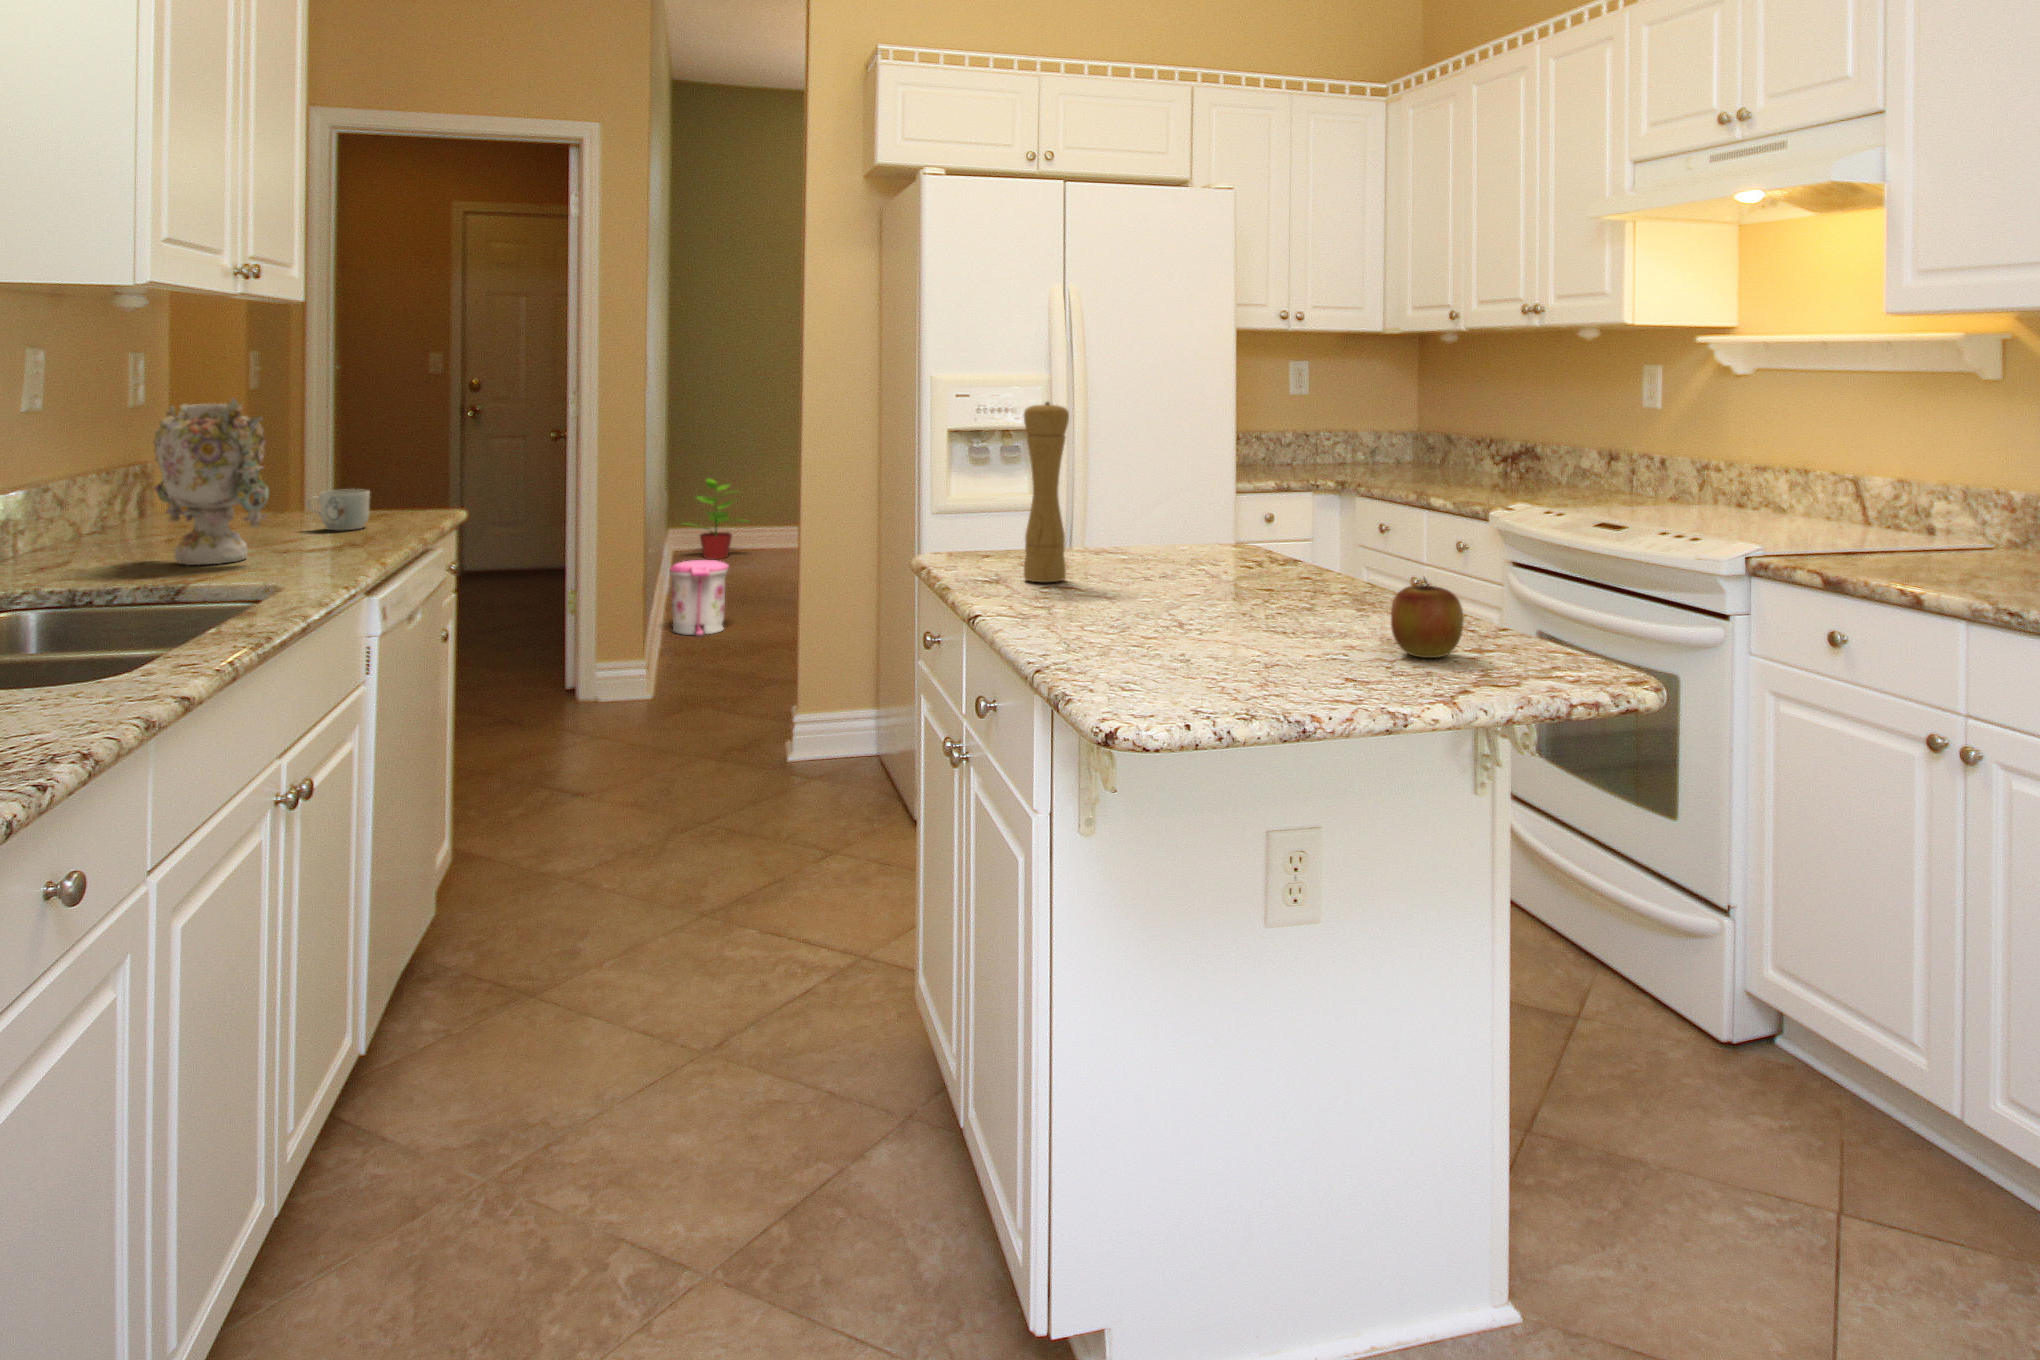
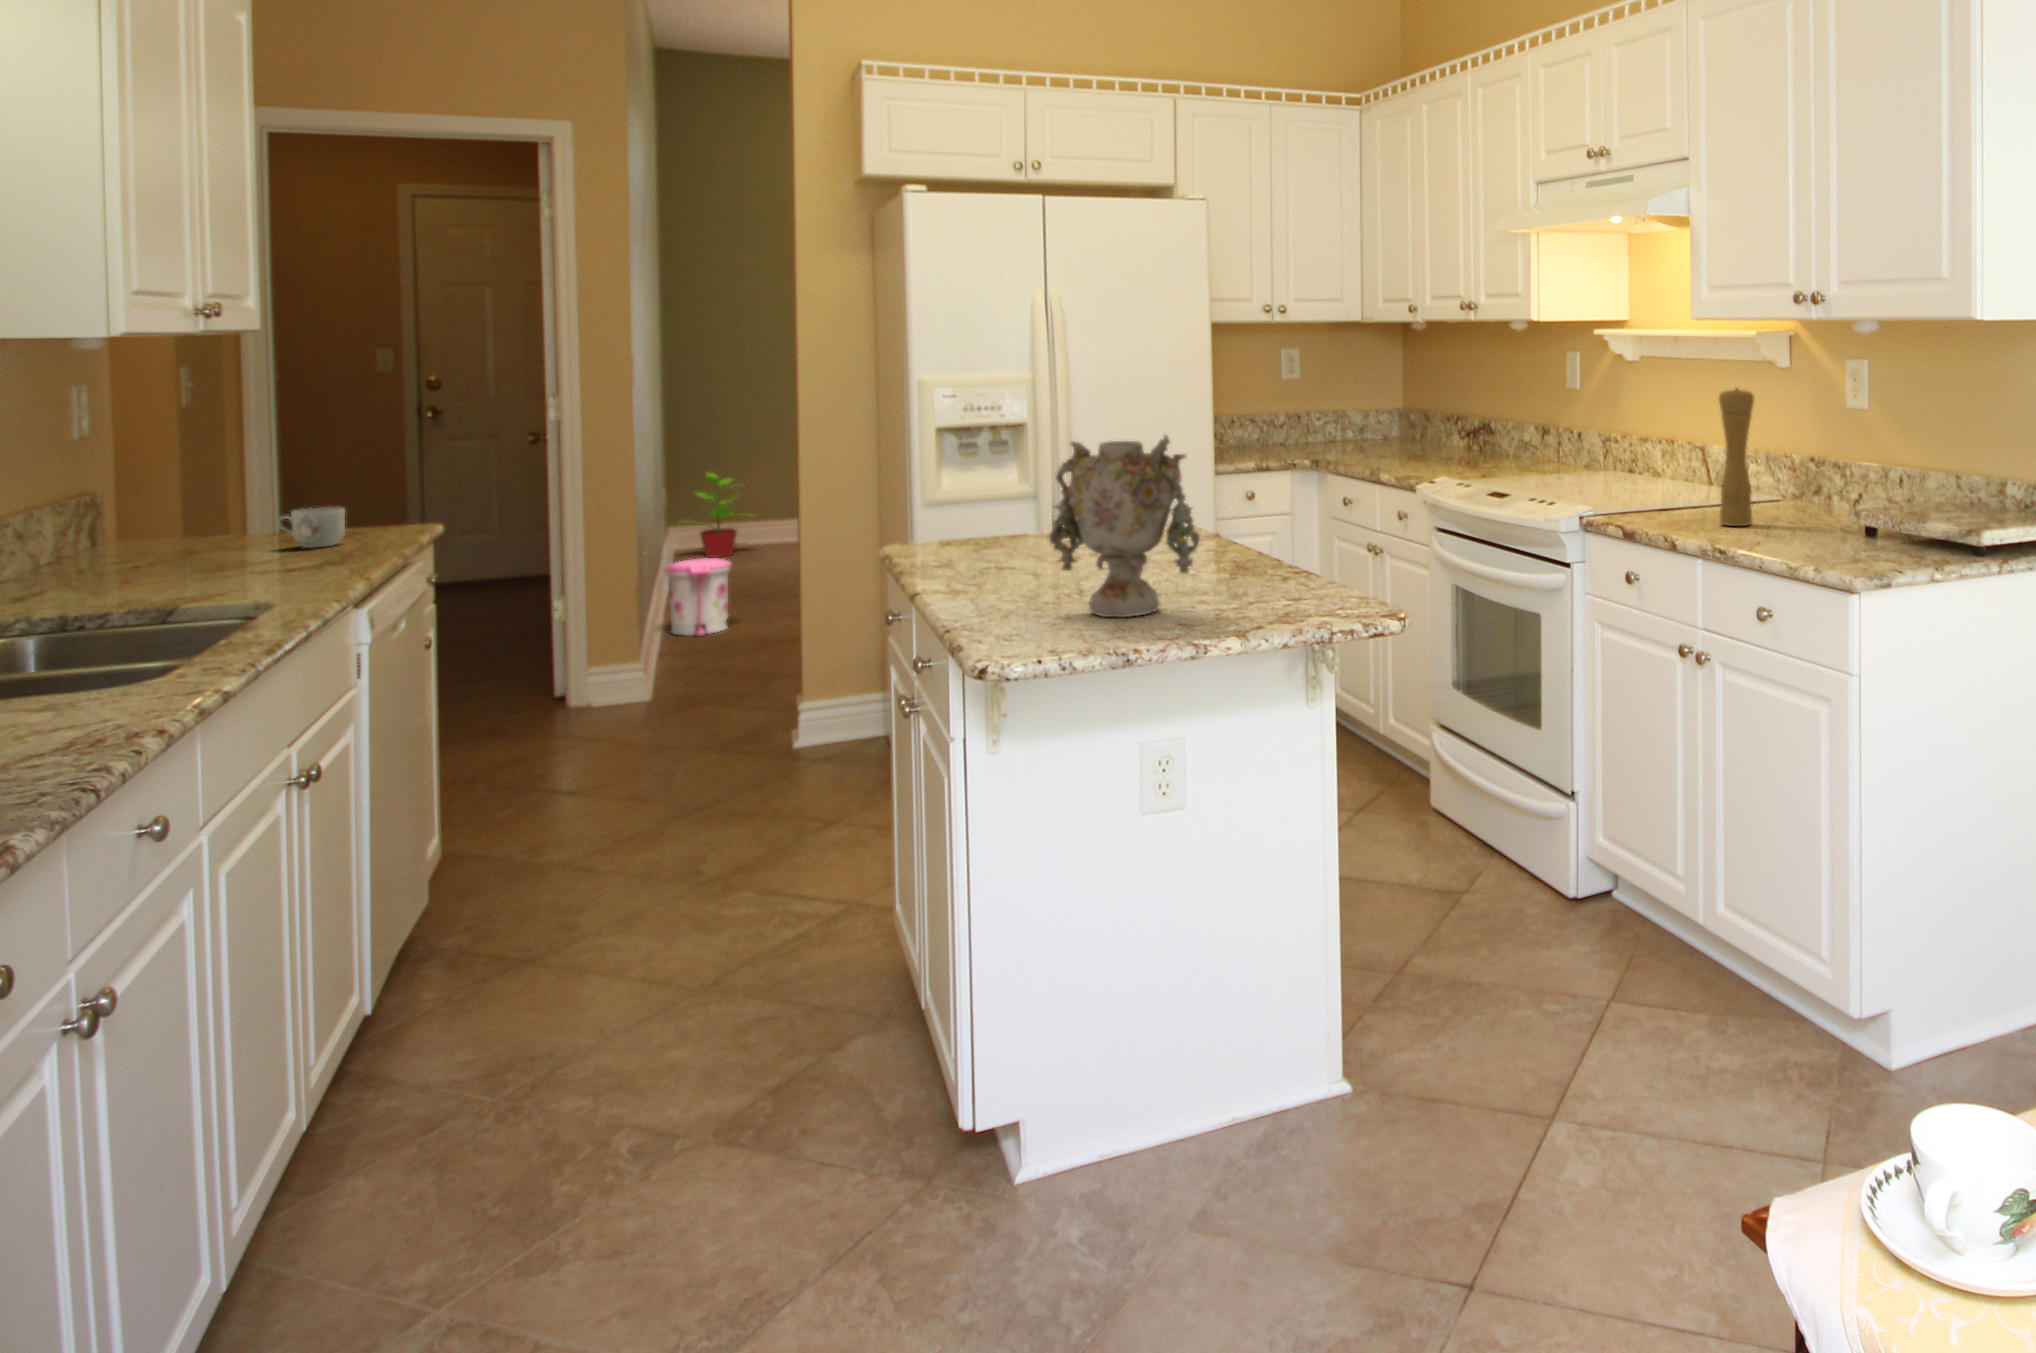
vase: present [154,399,269,565] -> present [1049,434,1199,617]
pepper mill: present [1024,402,1069,582] -> present [1719,388,1754,526]
apple: present [1391,578,1463,658] -> none [1252,545,1305,605]

